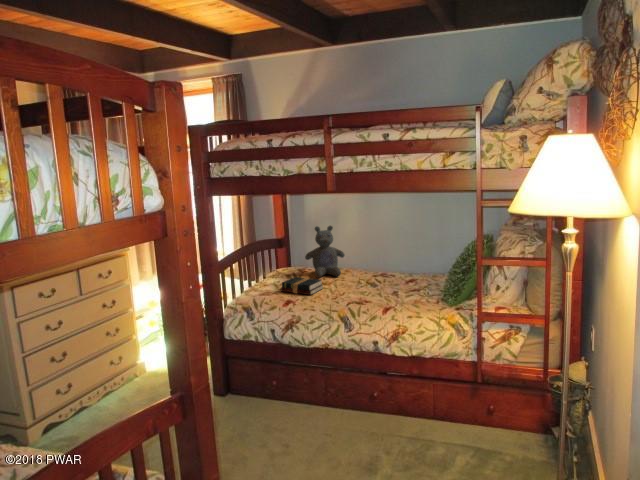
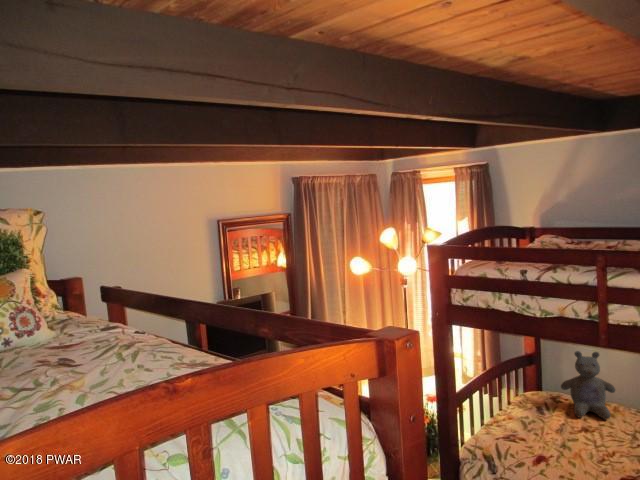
hardback book: present [281,277,323,295] -> none [530,417,588,451]

